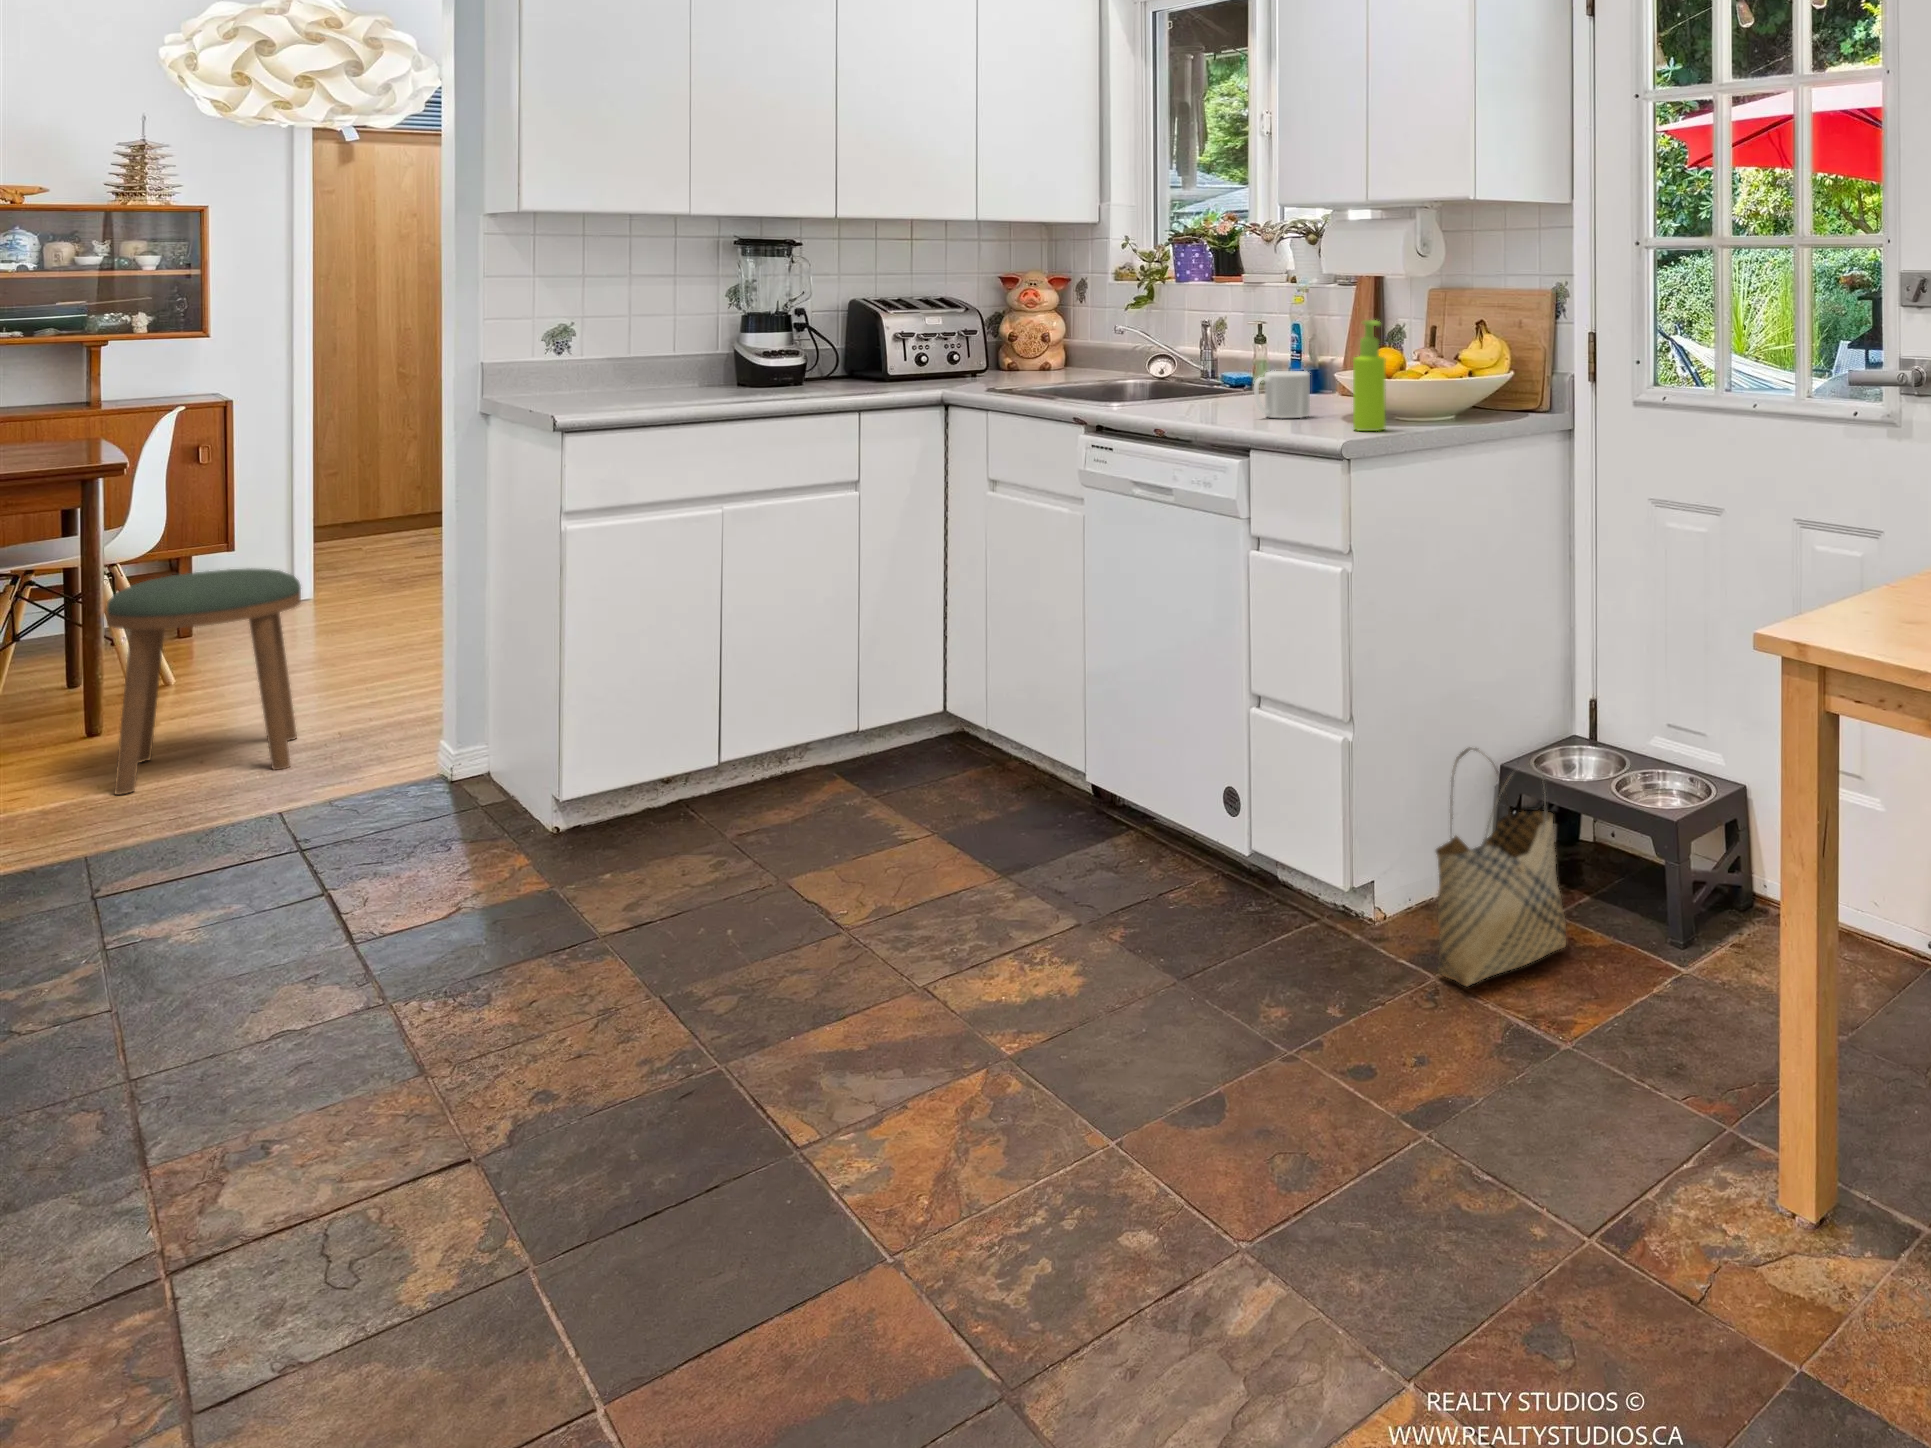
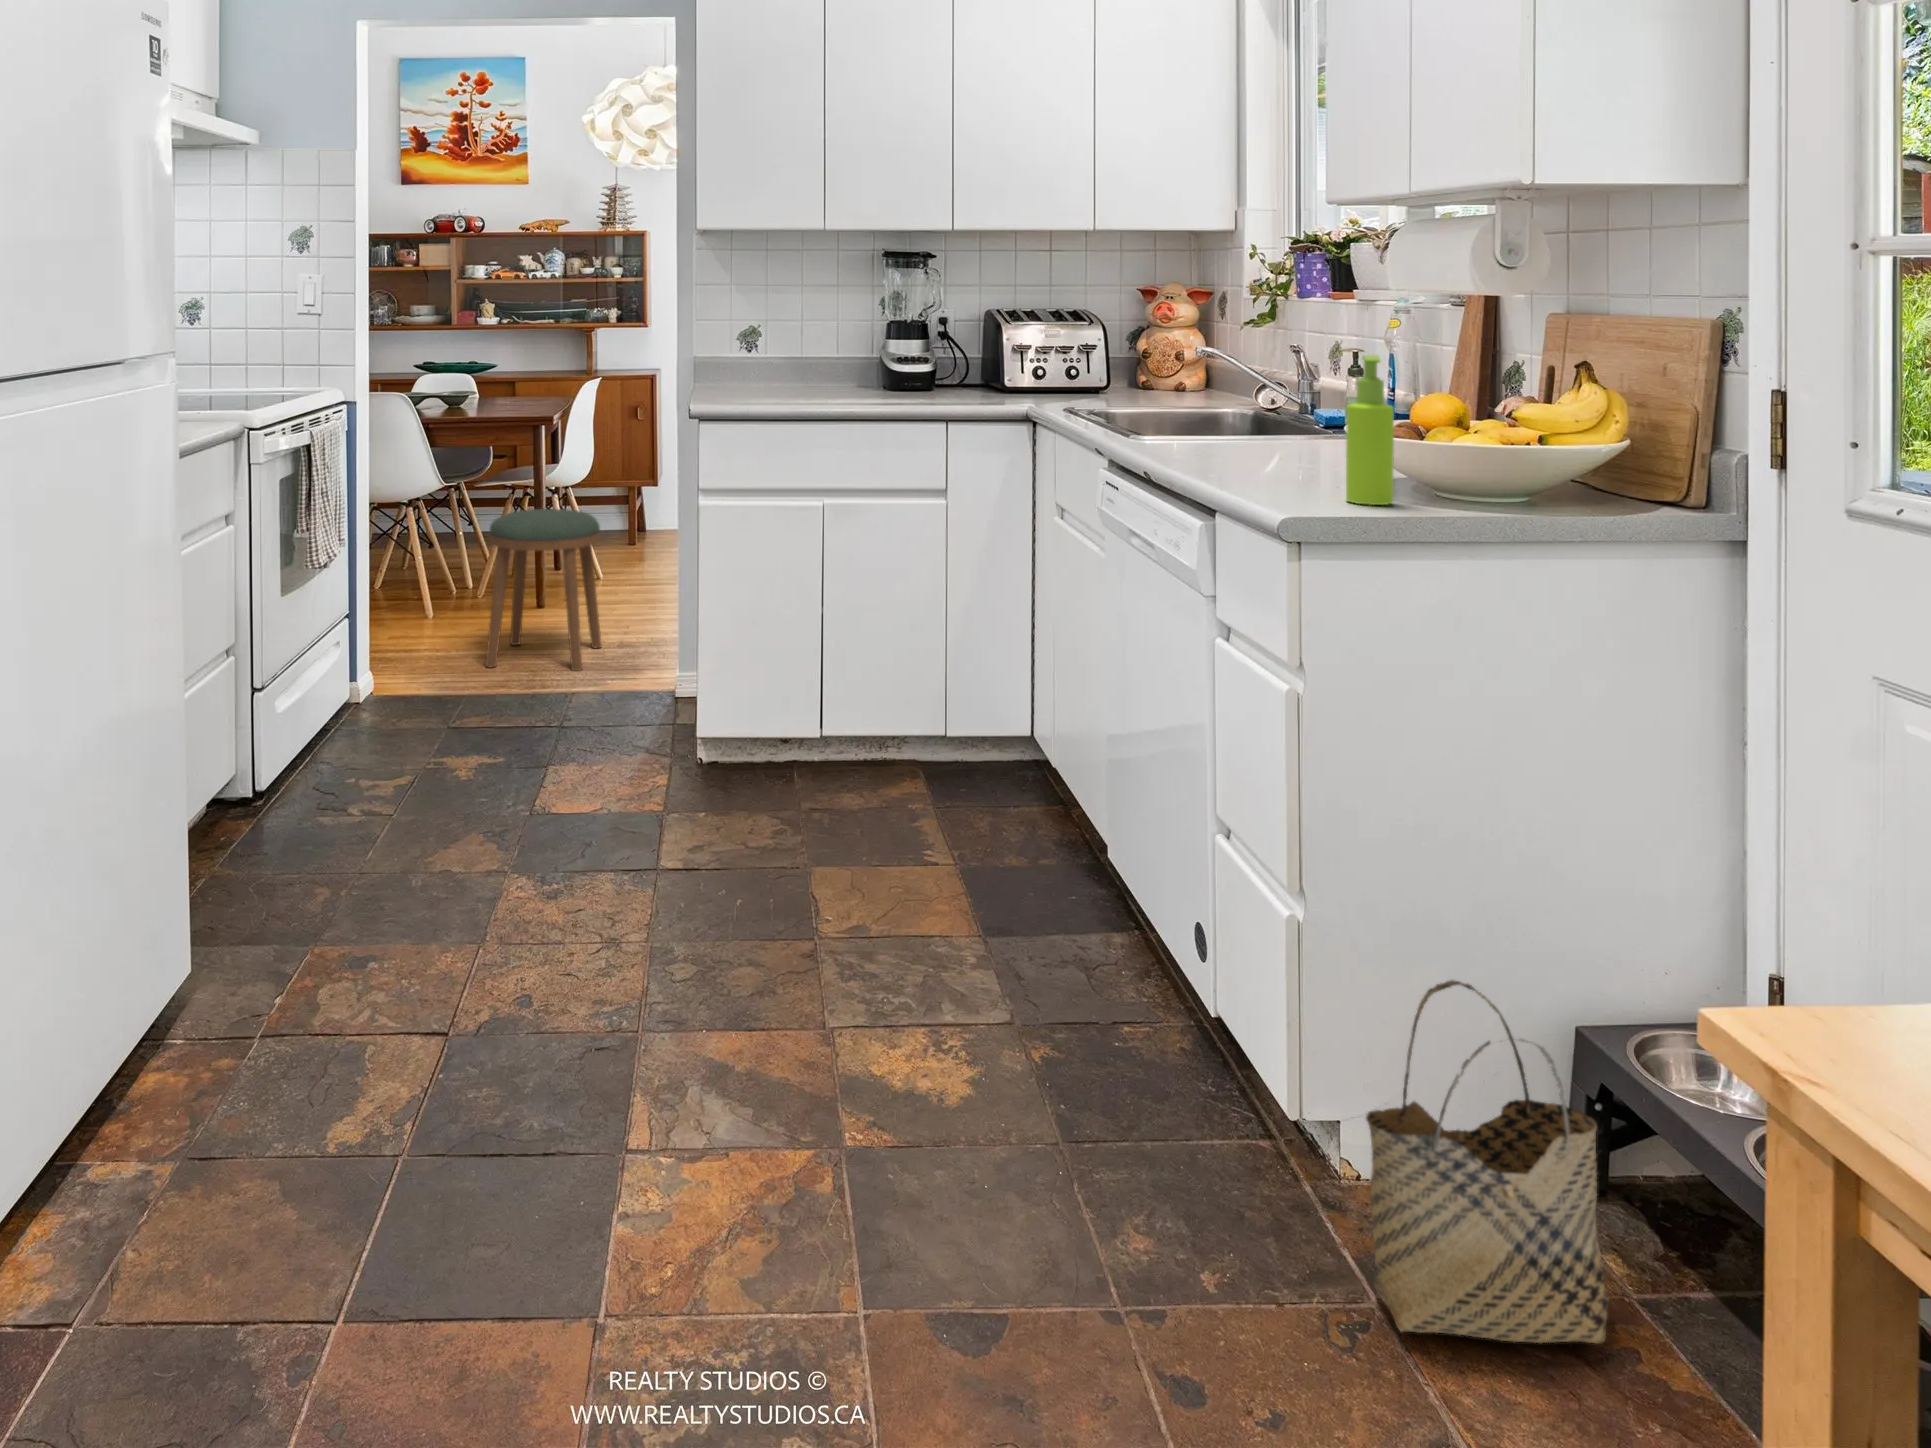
mug: present [1254,371,1310,418] -> none [1262,413,1342,475]

